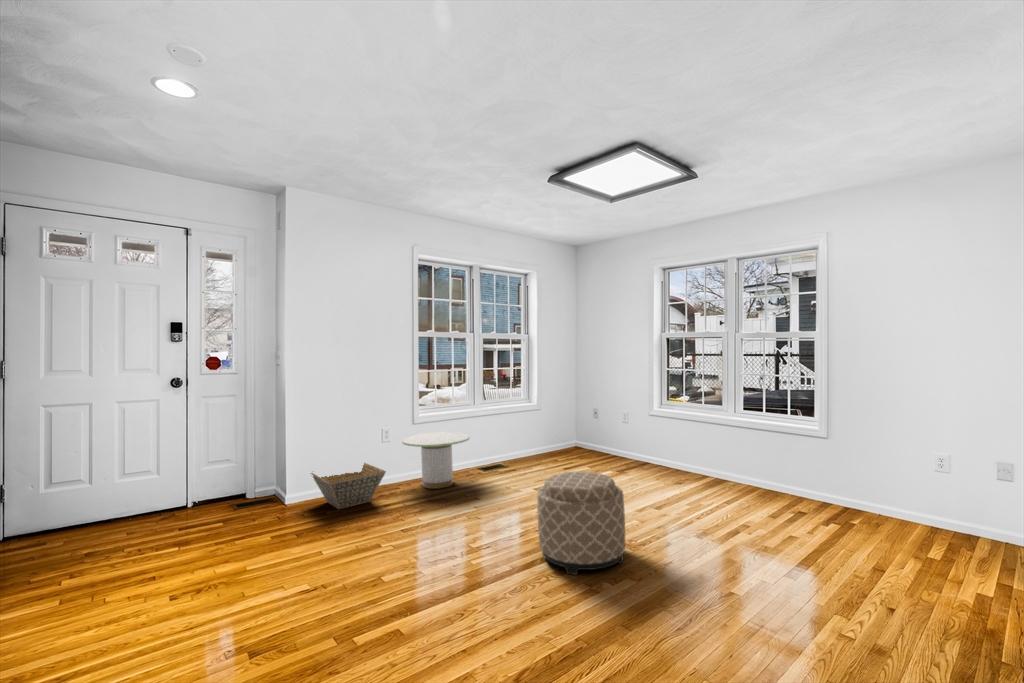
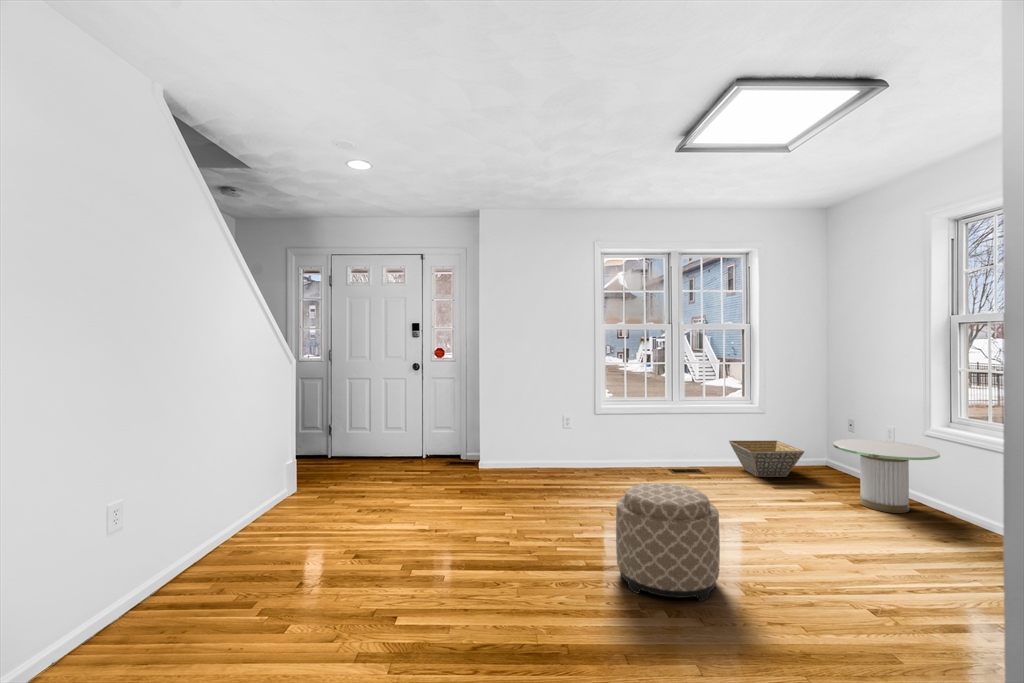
side table: present [402,432,470,489] -> present [833,439,940,513]
basket: present [311,463,386,509] -> present [729,441,804,477]

